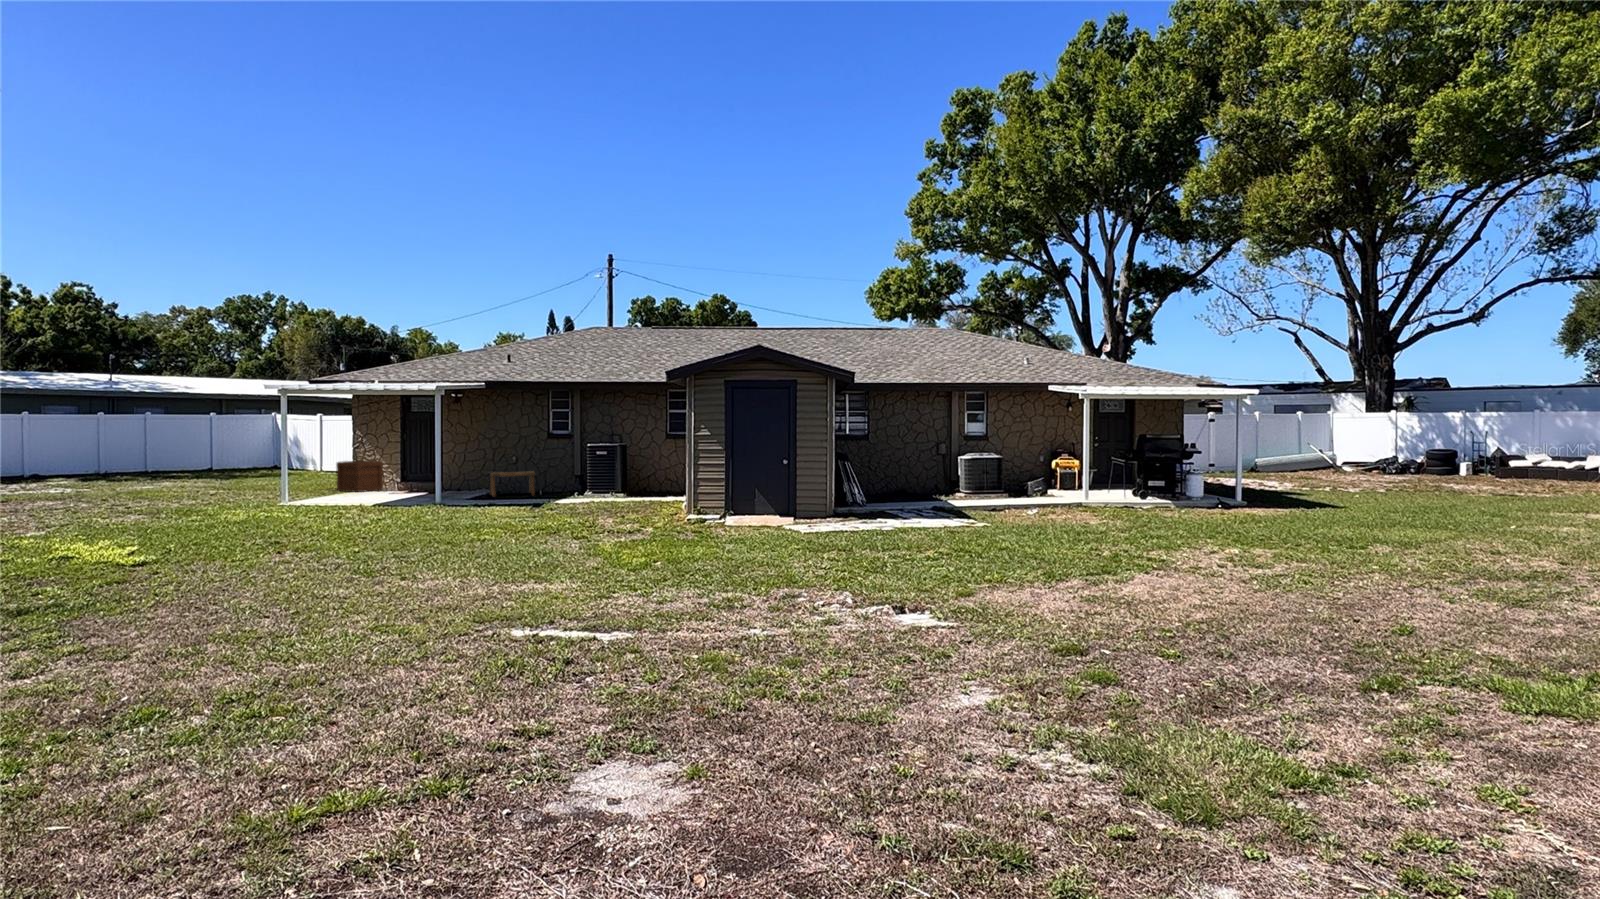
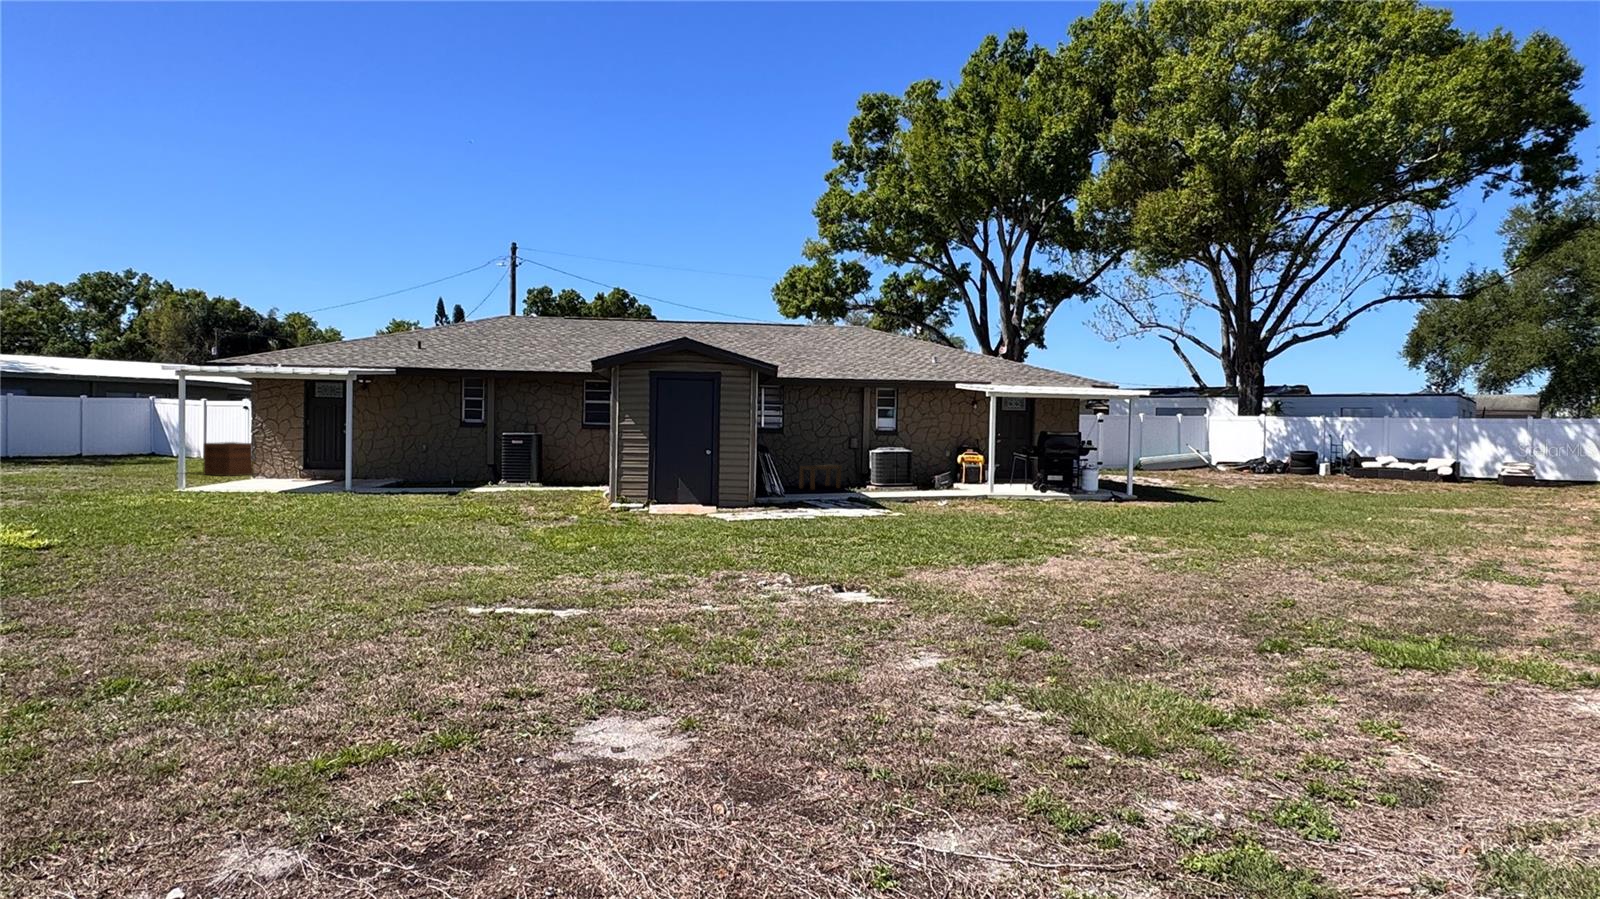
bench: present [490,471,535,497] -> present [799,465,842,490]

